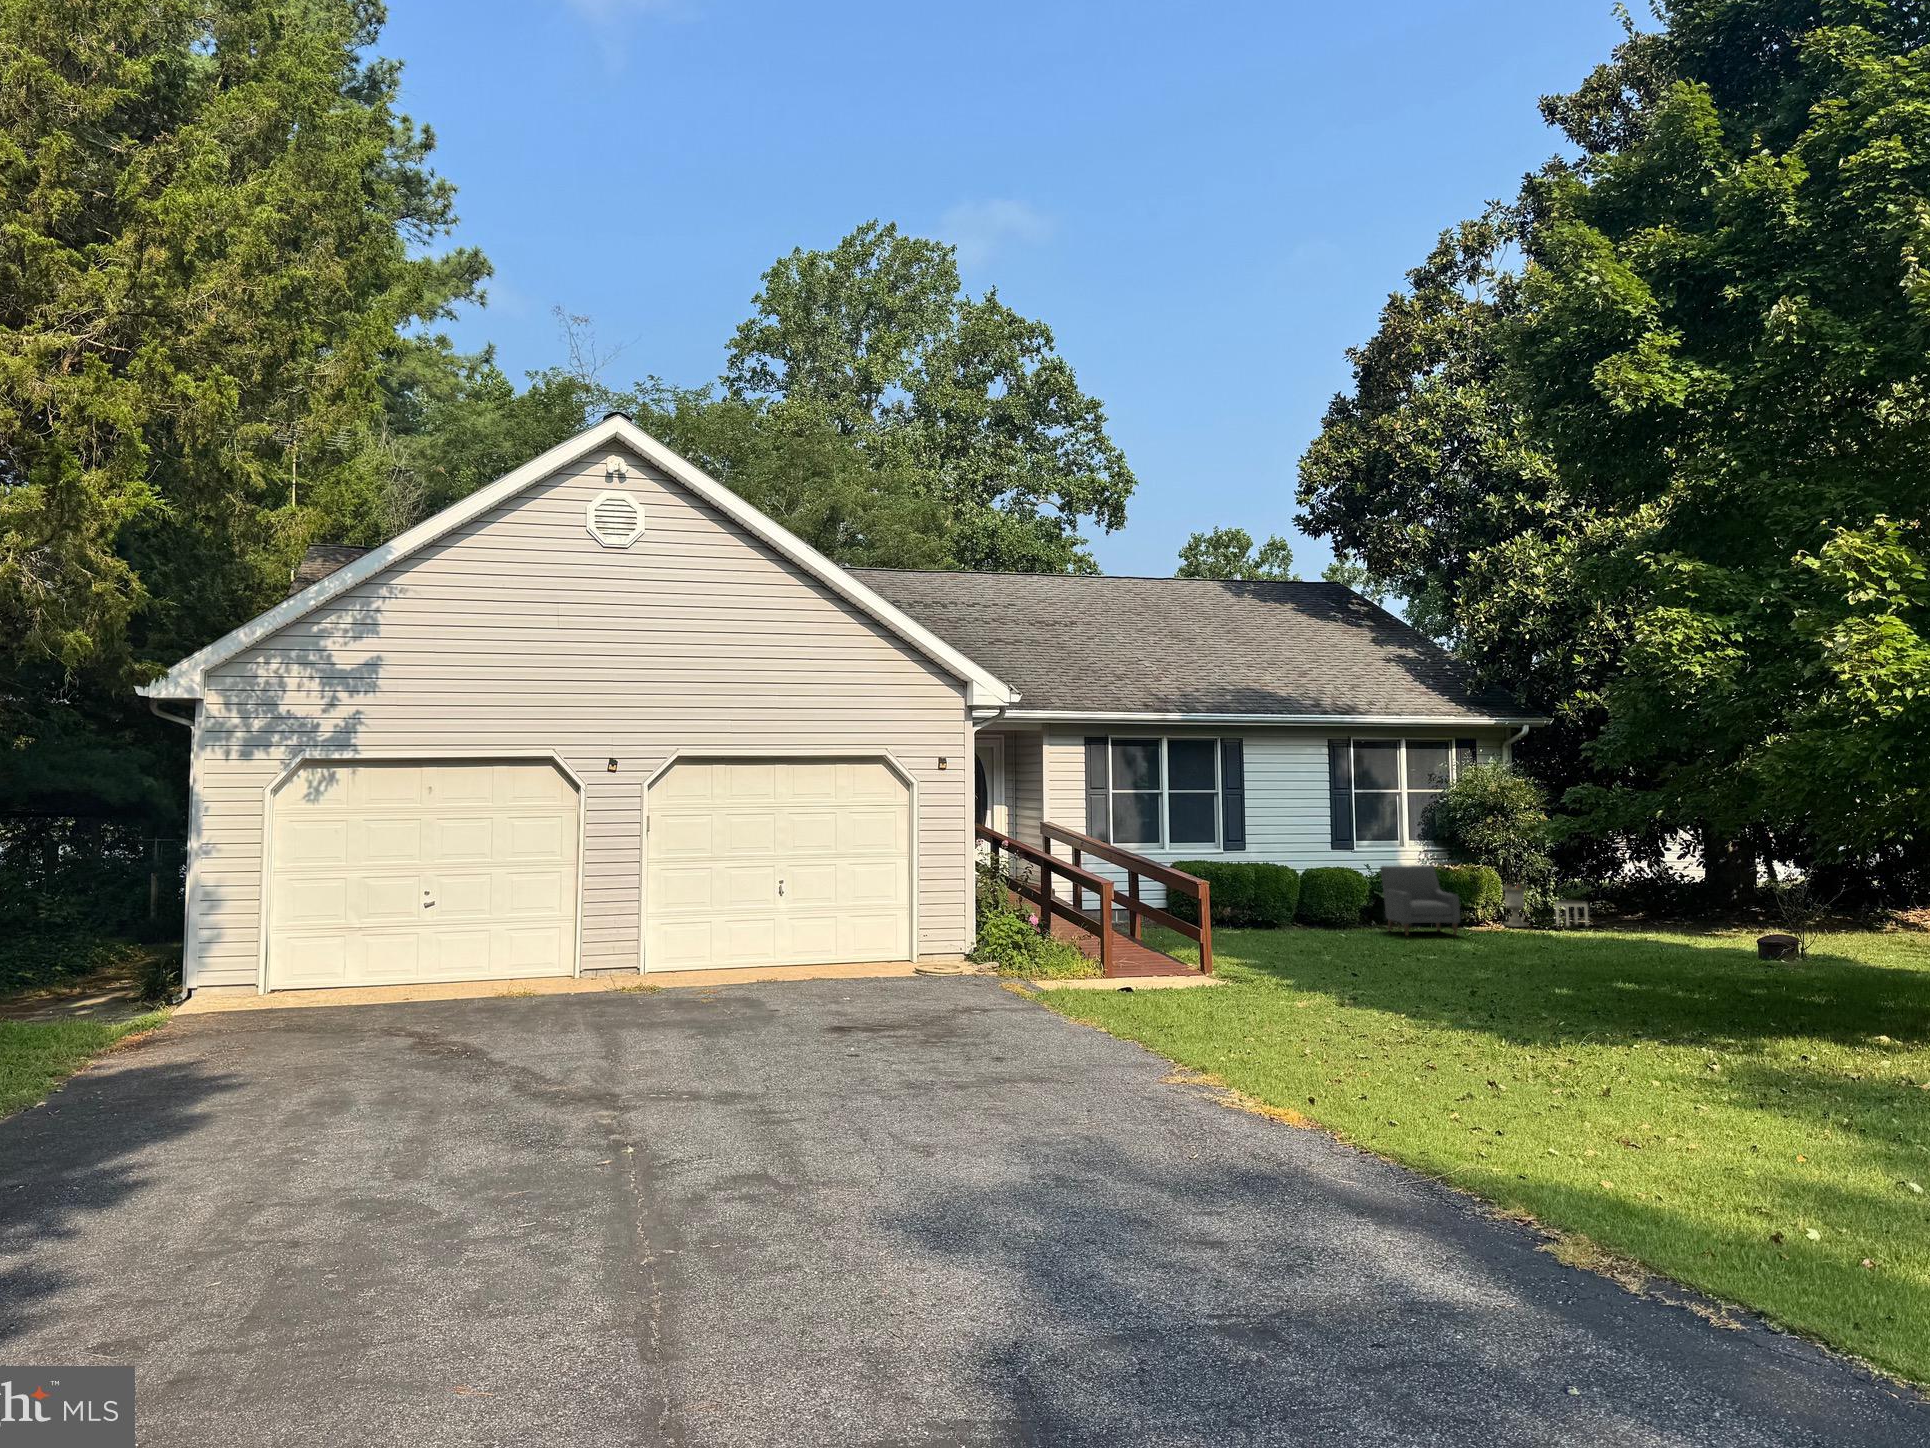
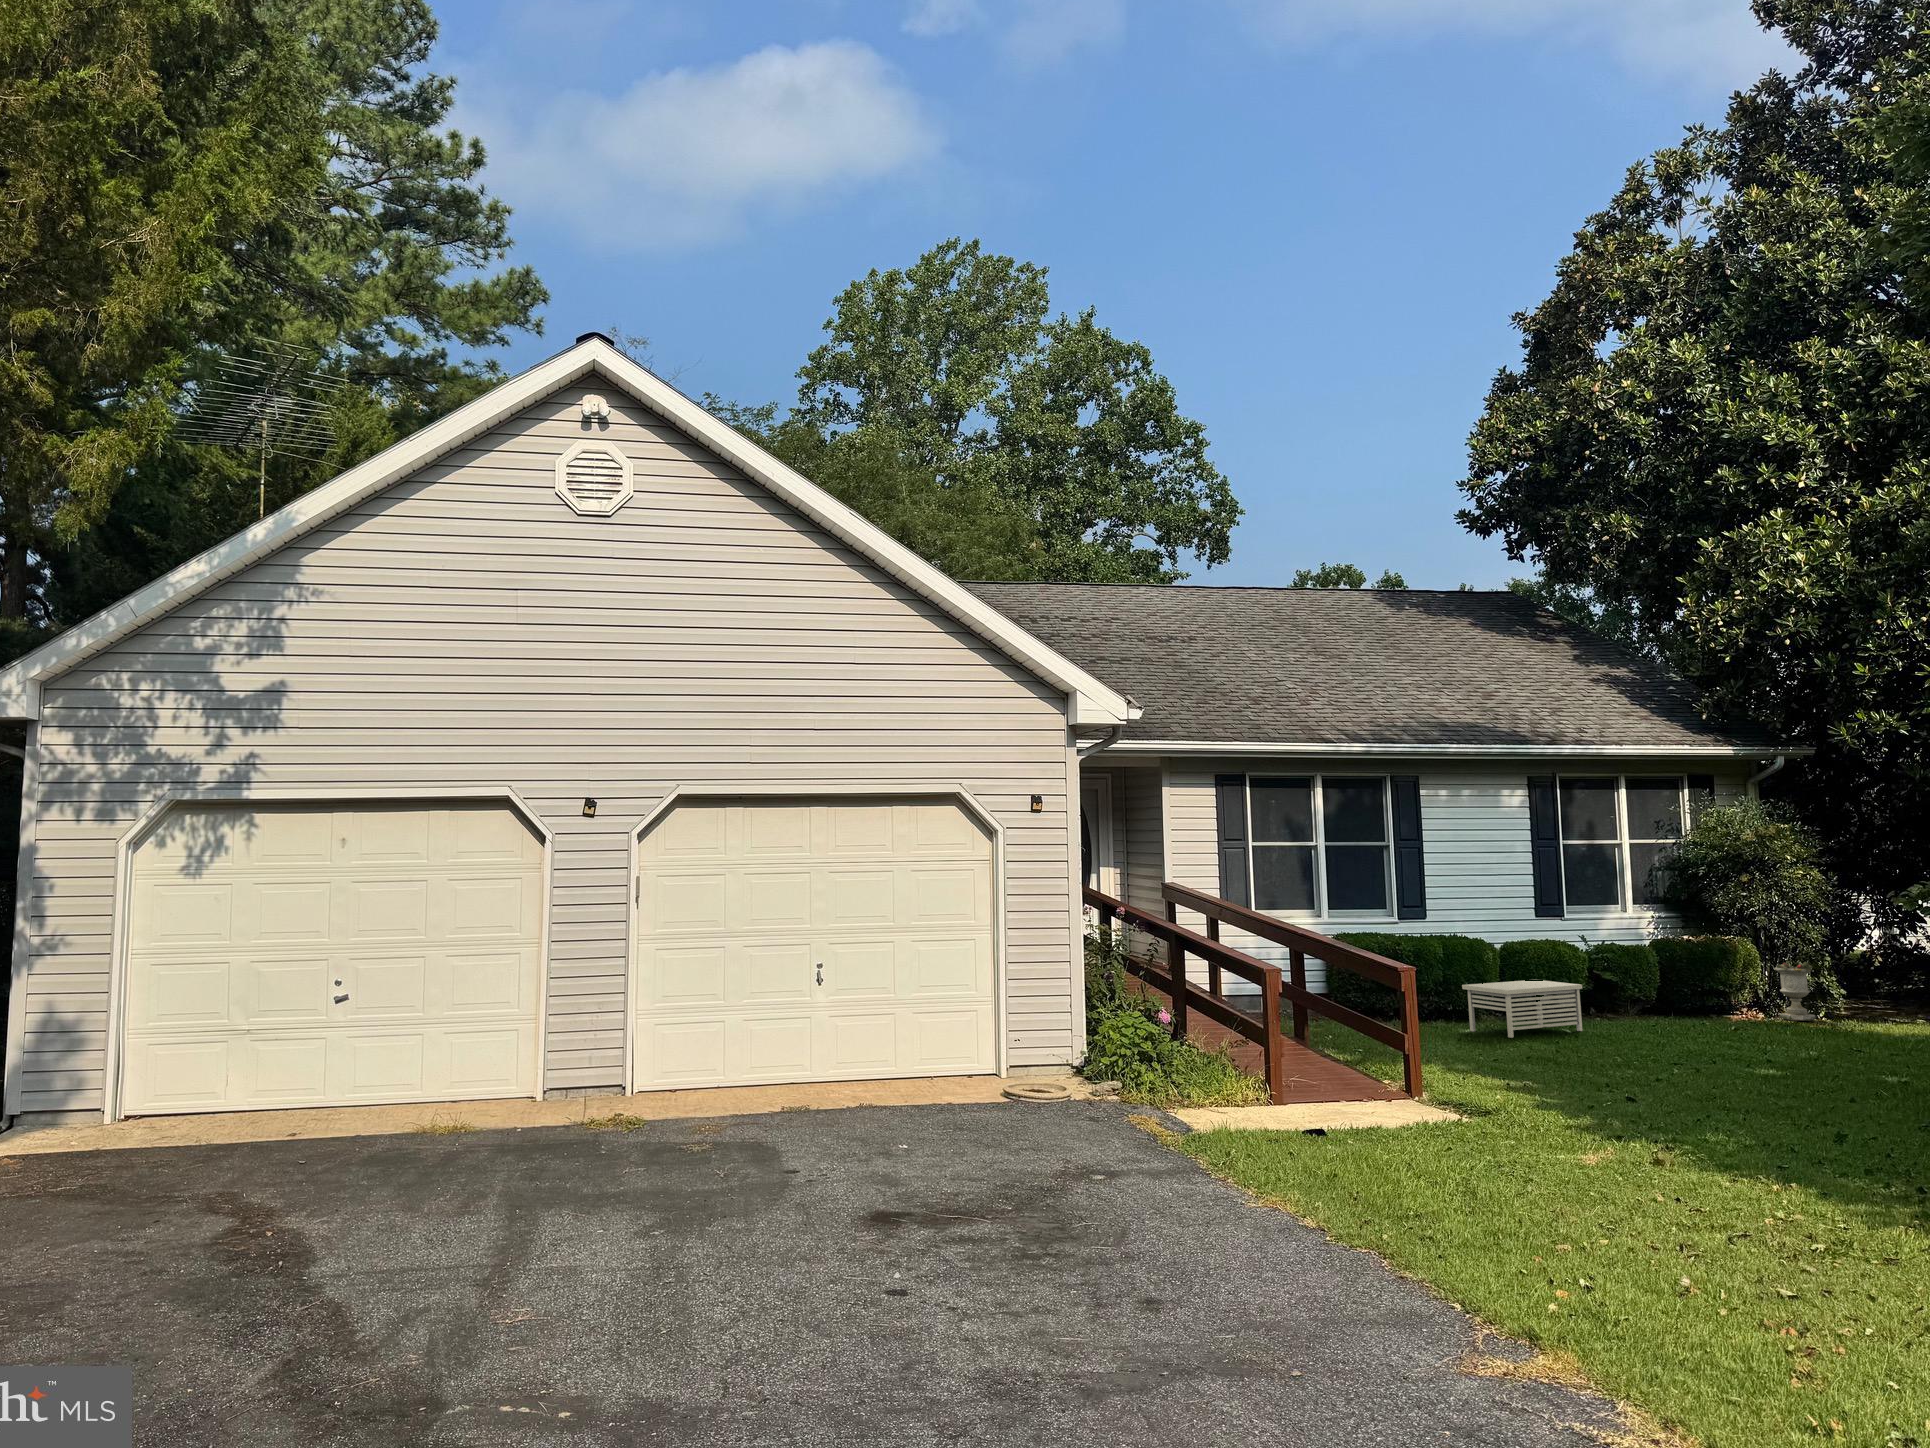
chair: present [1380,865,1460,936] -> none [1610,938,1733,1034]
storage bench: none [1265,897,1354,939] -> present [1462,980,1582,1038]
round table: present [1555,900,1588,926] -> none [1845,984,1898,1020]

